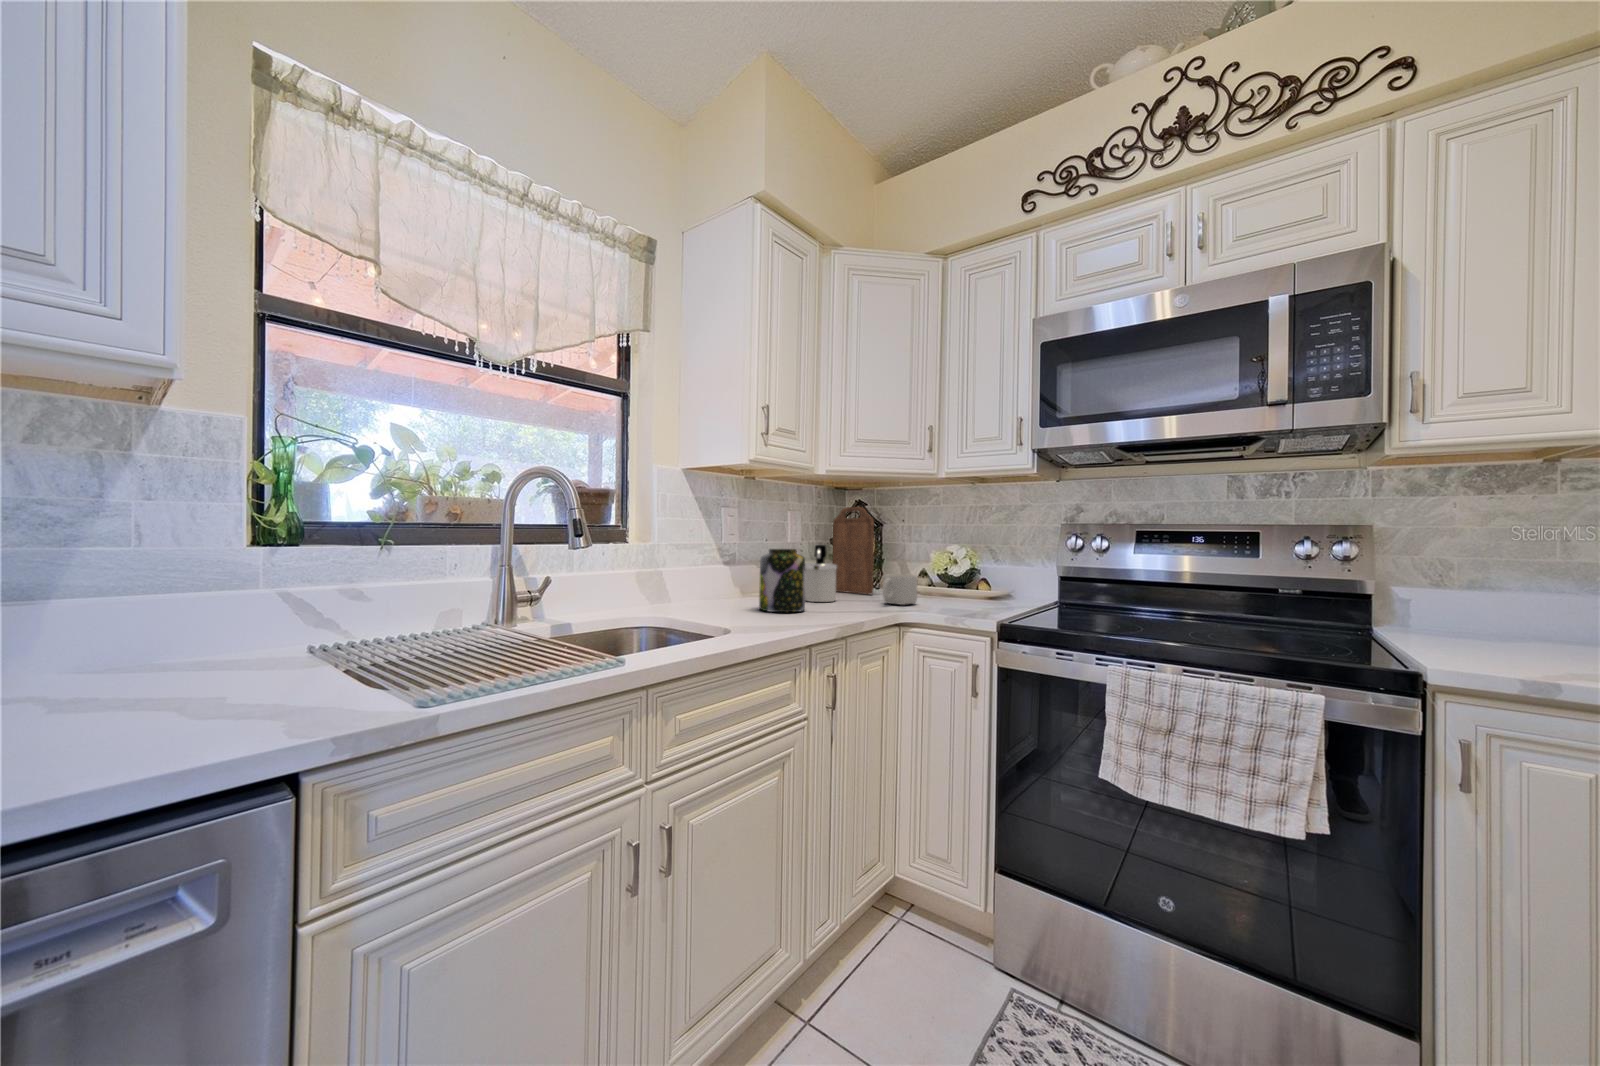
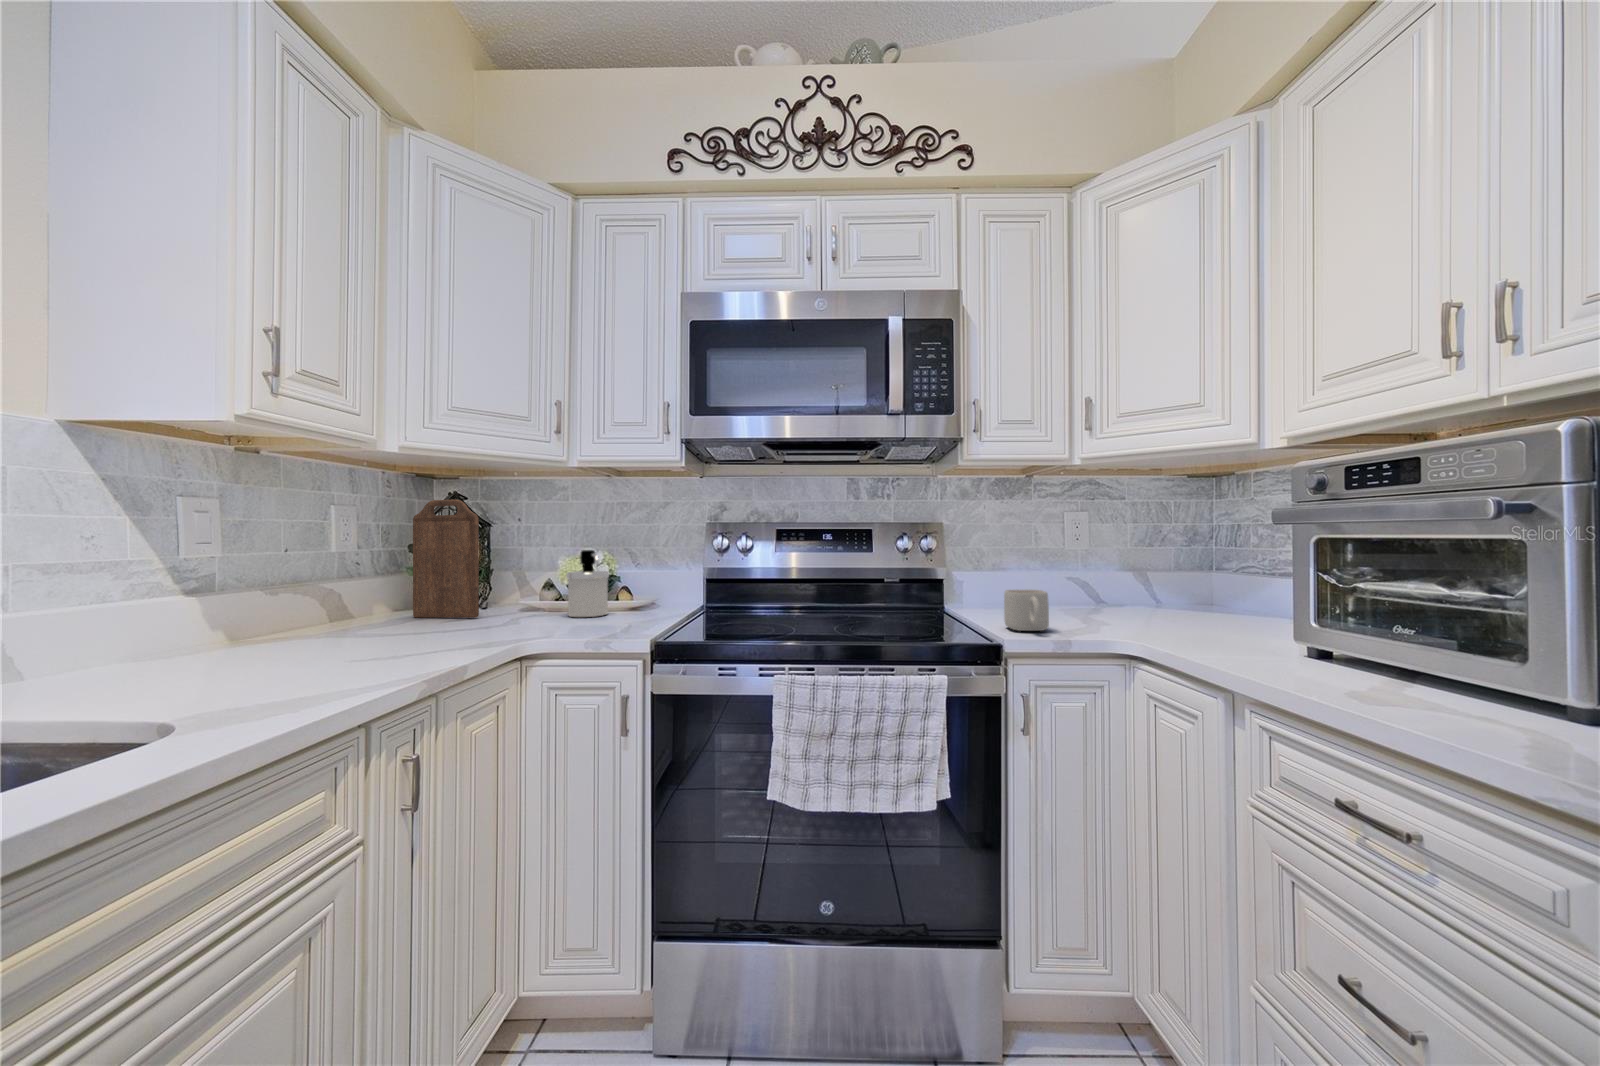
soap dispenser: present [805,545,837,602] -> present [566,550,609,617]
jar: present [759,549,805,612] -> none [264,562,360,668]
mug: present [883,574,917,605] -> present [1004,590,1049,631]

